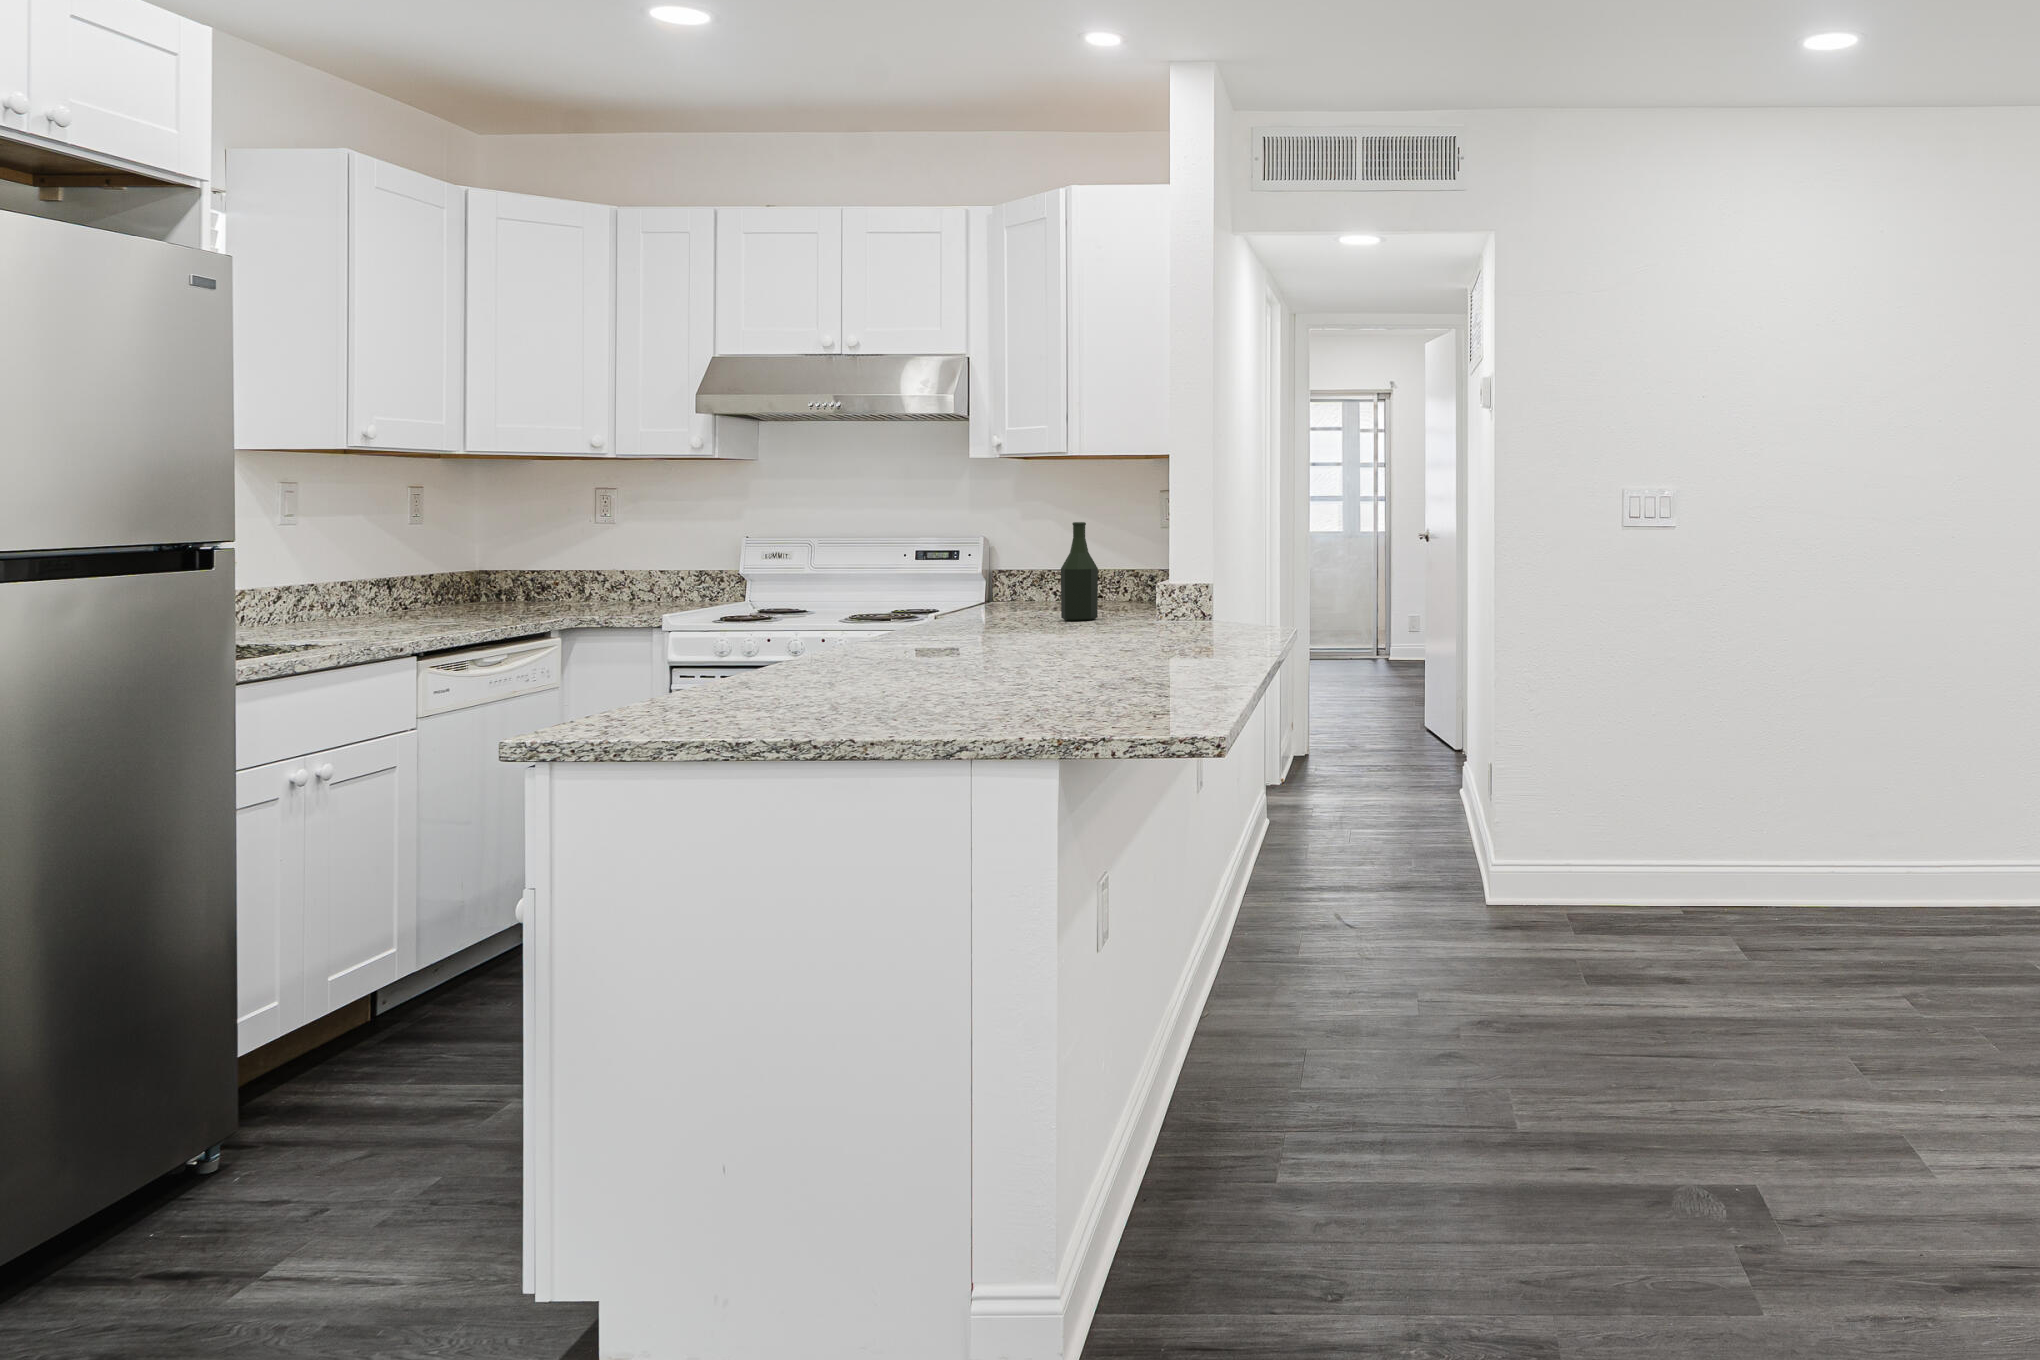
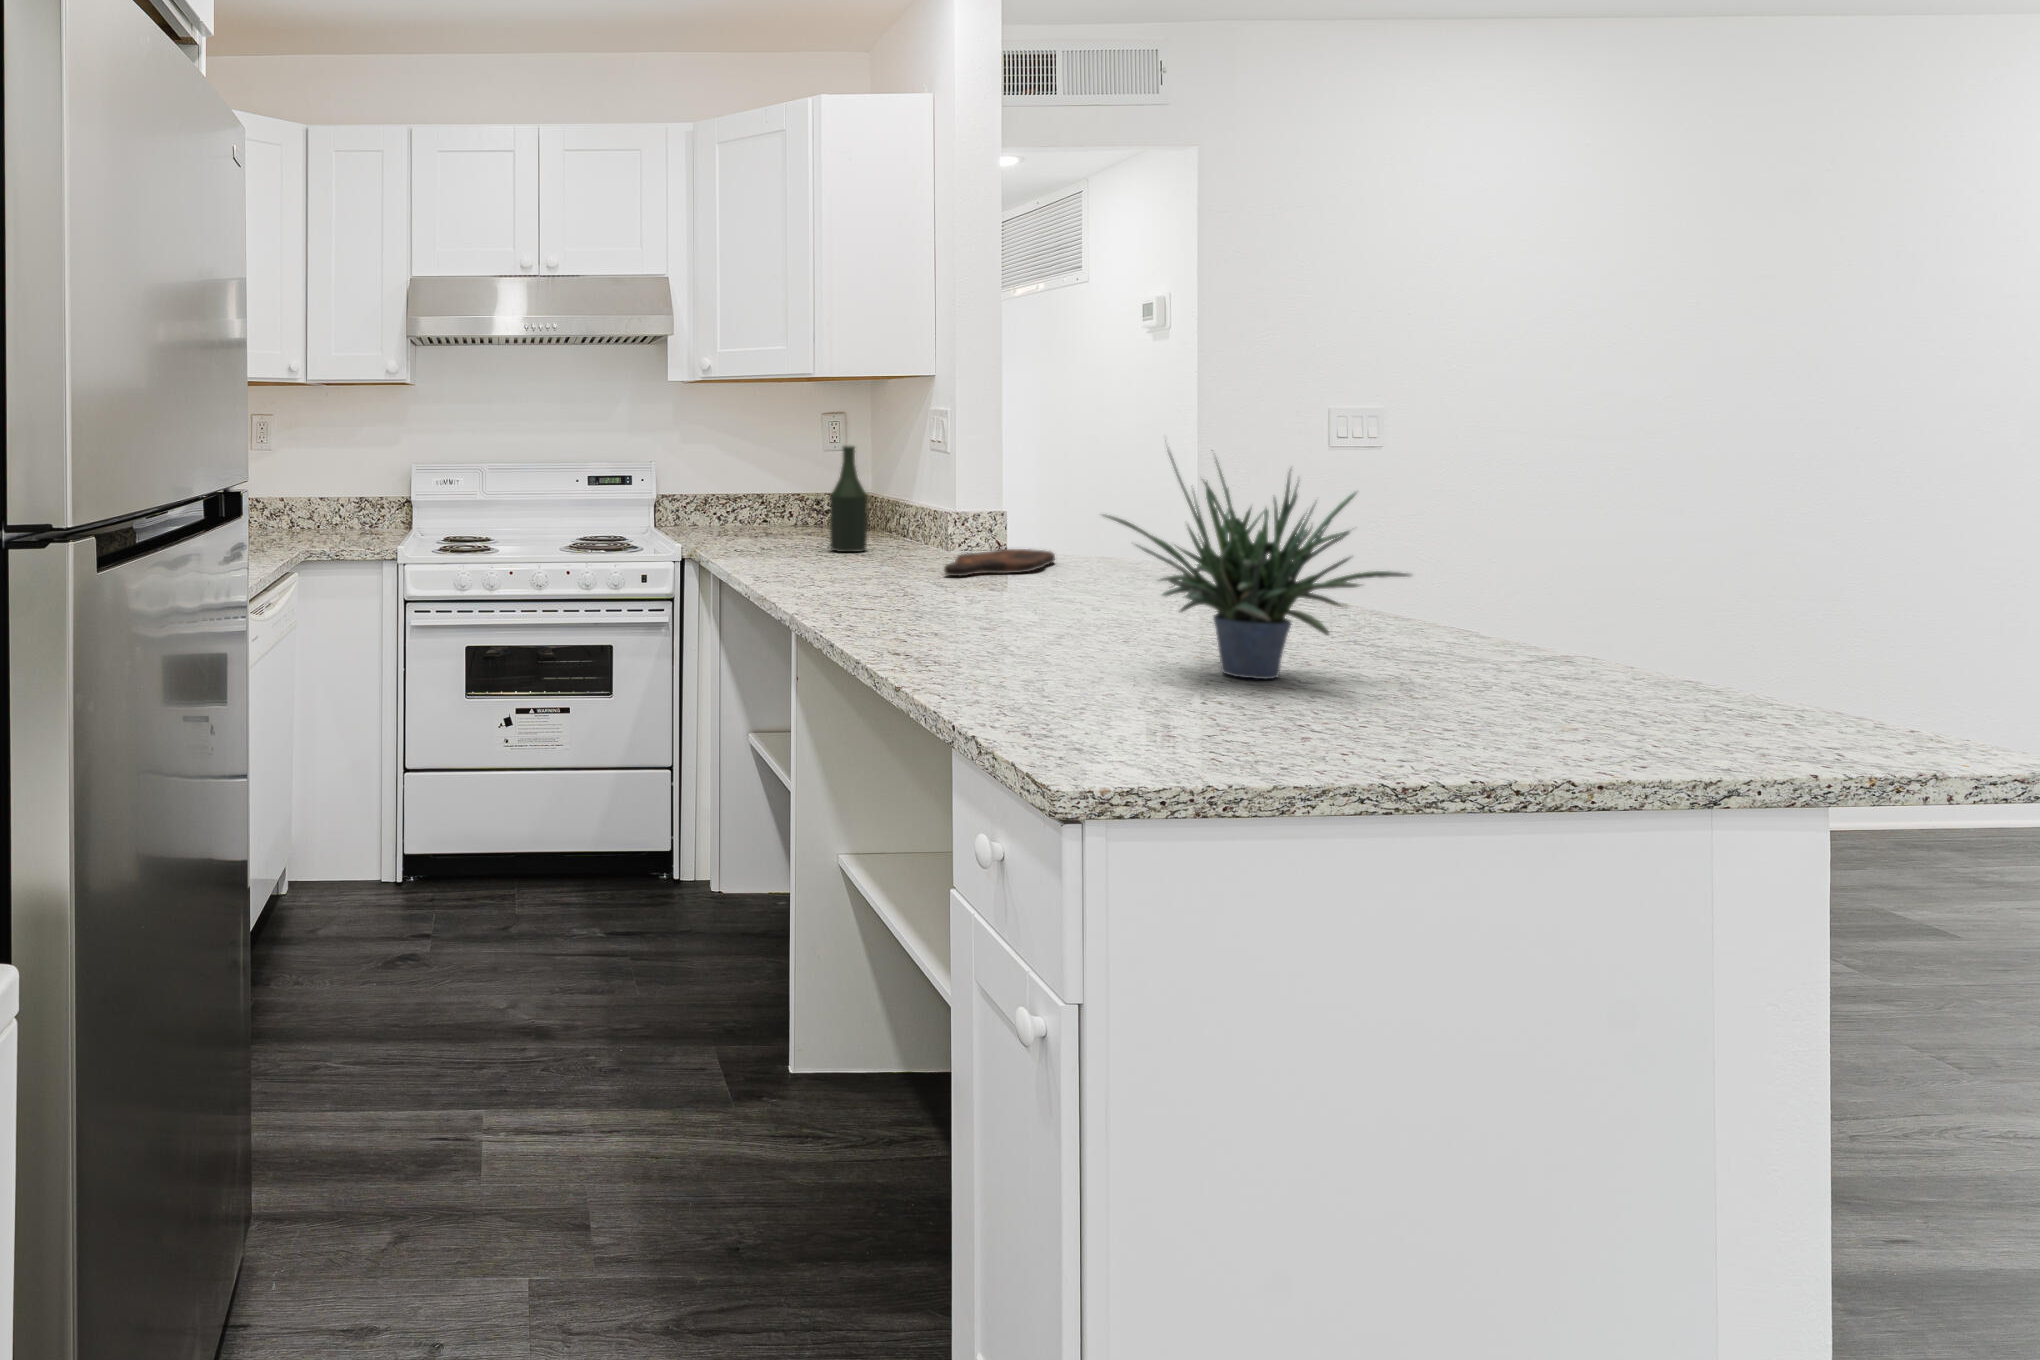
potted plant: none [834,506,1033,695] -> present [1103,450,1410,679]
cutting board: none [1055,616,1201,637] -> present [944,549,1055,576]

